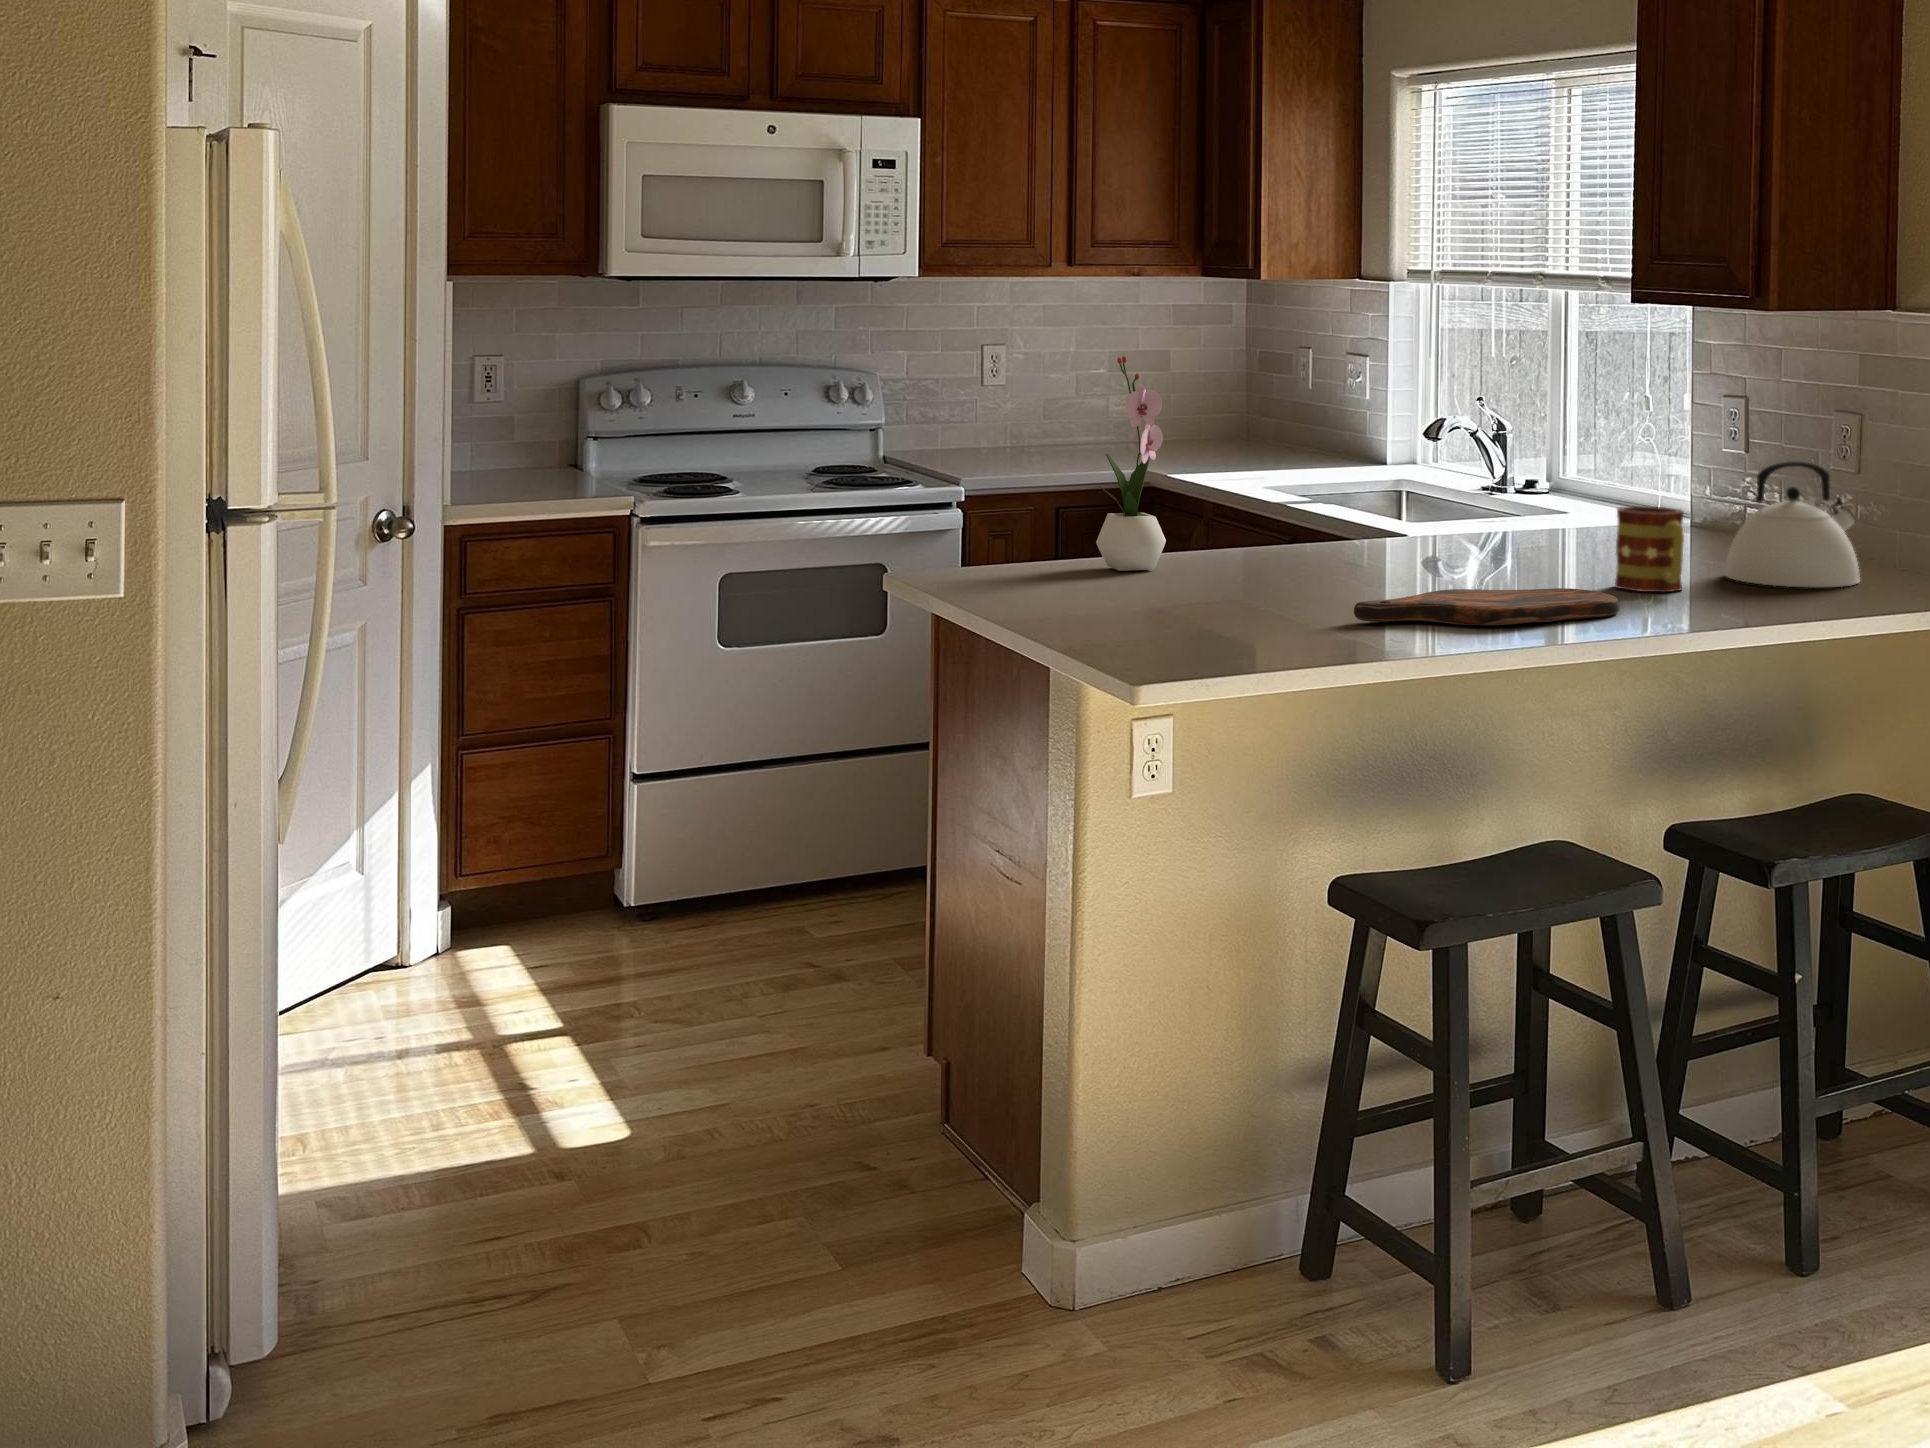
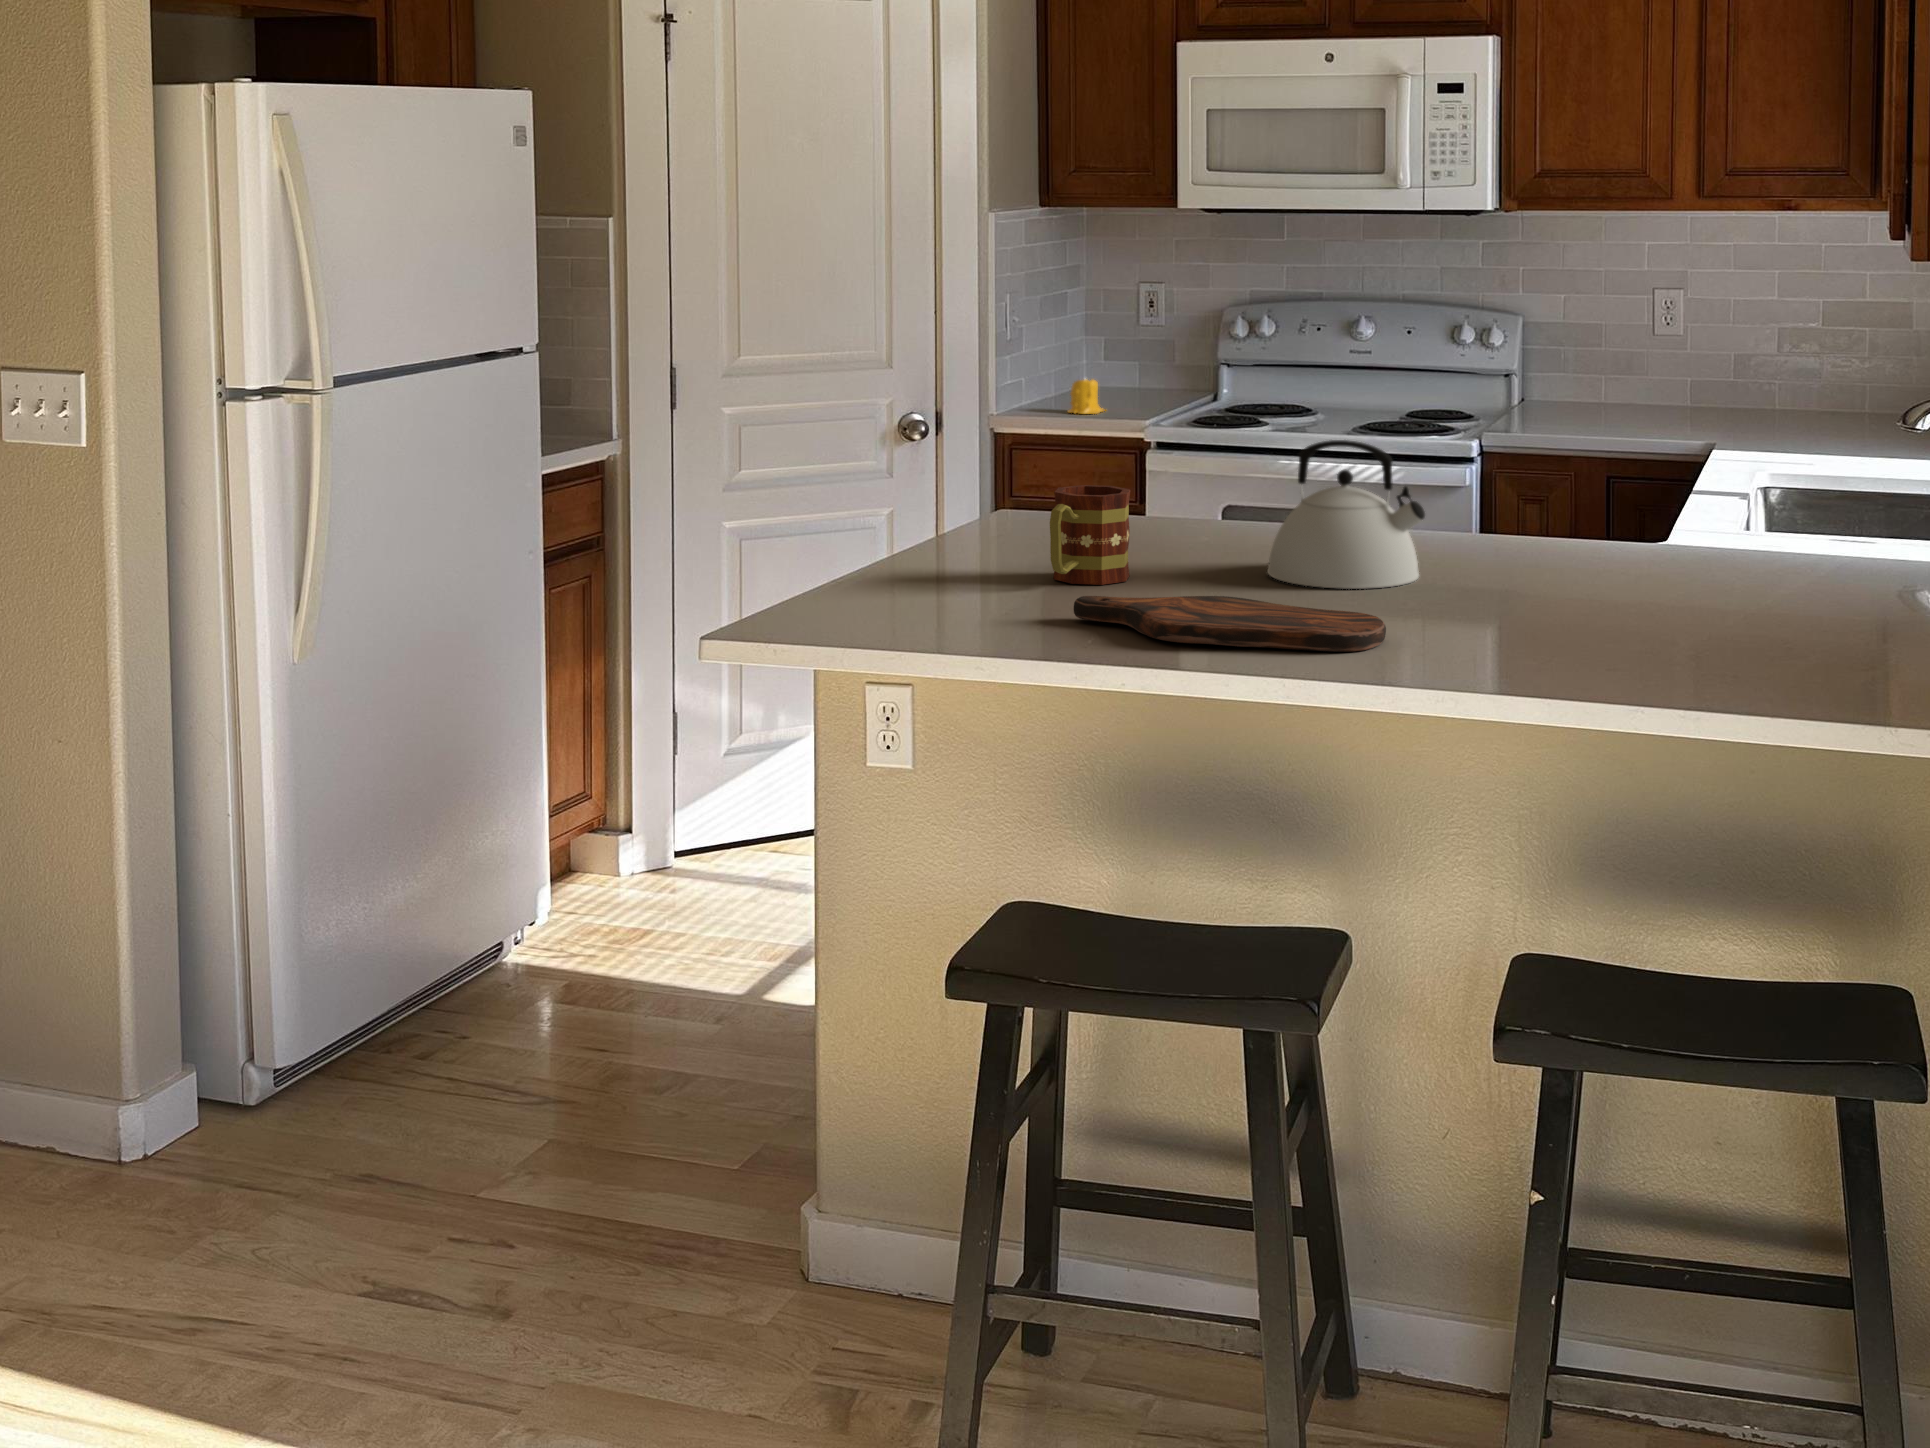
flower arrangement: present [1096,356,1166,571] -> none [1139,309,1226,542]
candle: none [490,455,530,494] -> present [1068,379,1105,414]
kettle: present [1724,461,1860,588] -> present [1267,440,1425,589]
mug: present [1615,506,1684,592] -> present [1050,485,1130,585]

